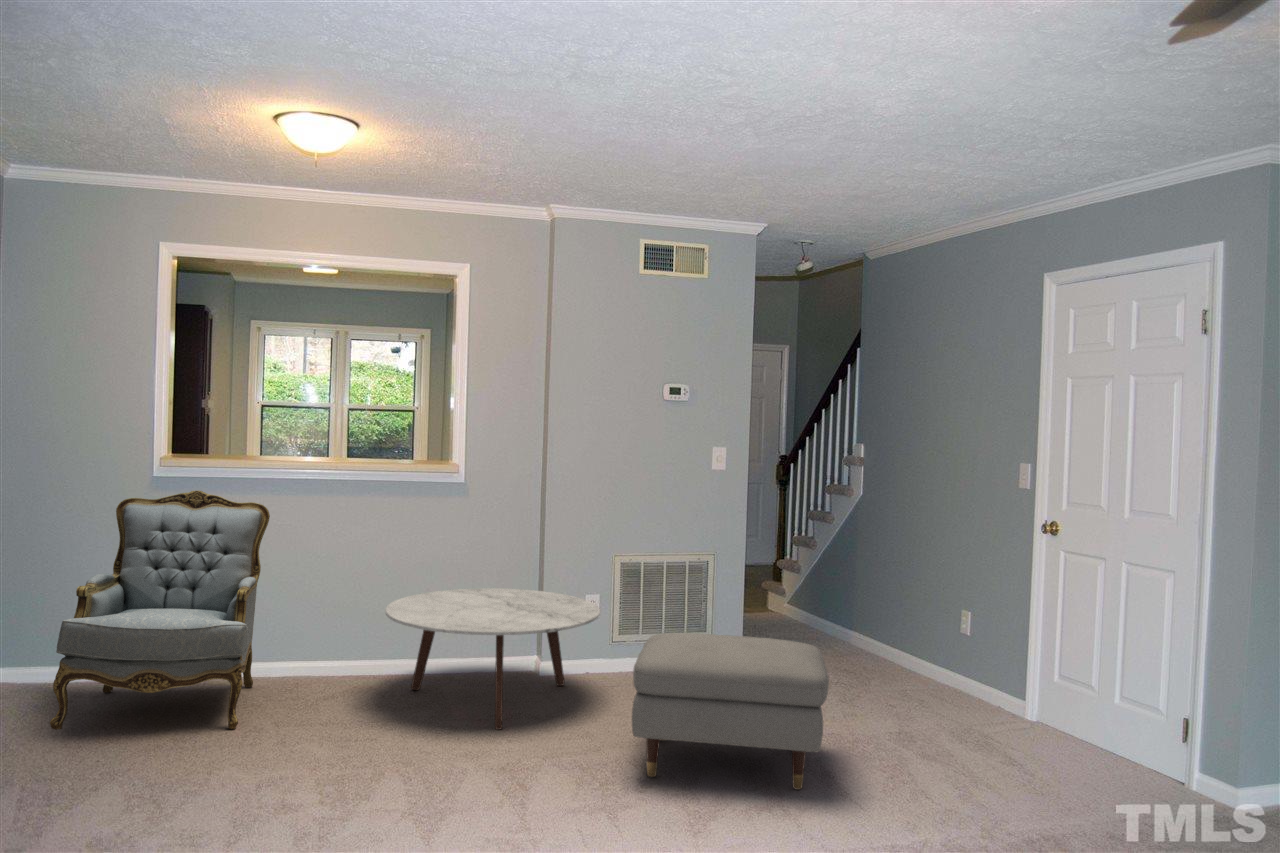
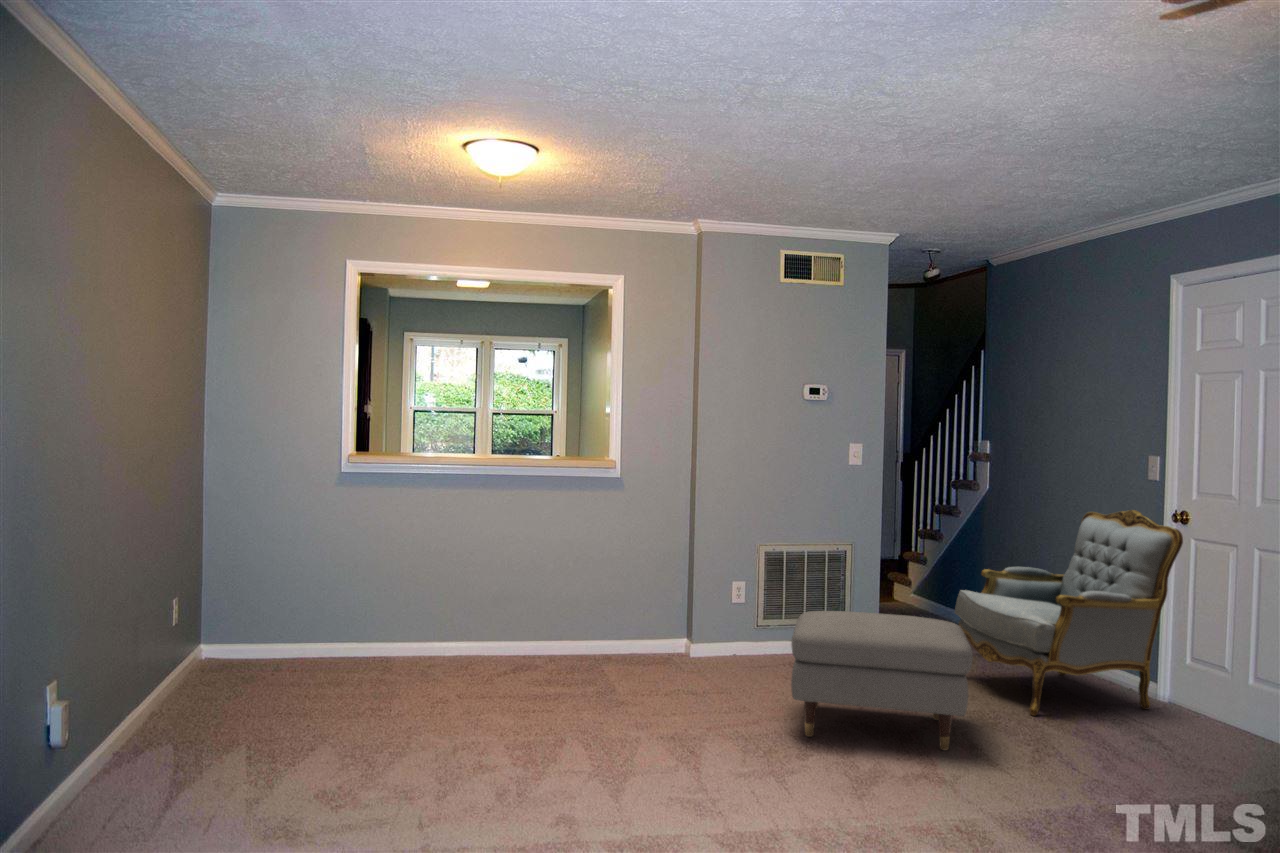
armchair: present [50,491,270,730] -> present [955,510,1183,716]
coffee table: present [386,588,600,730] -> none [558,573,750,696]

